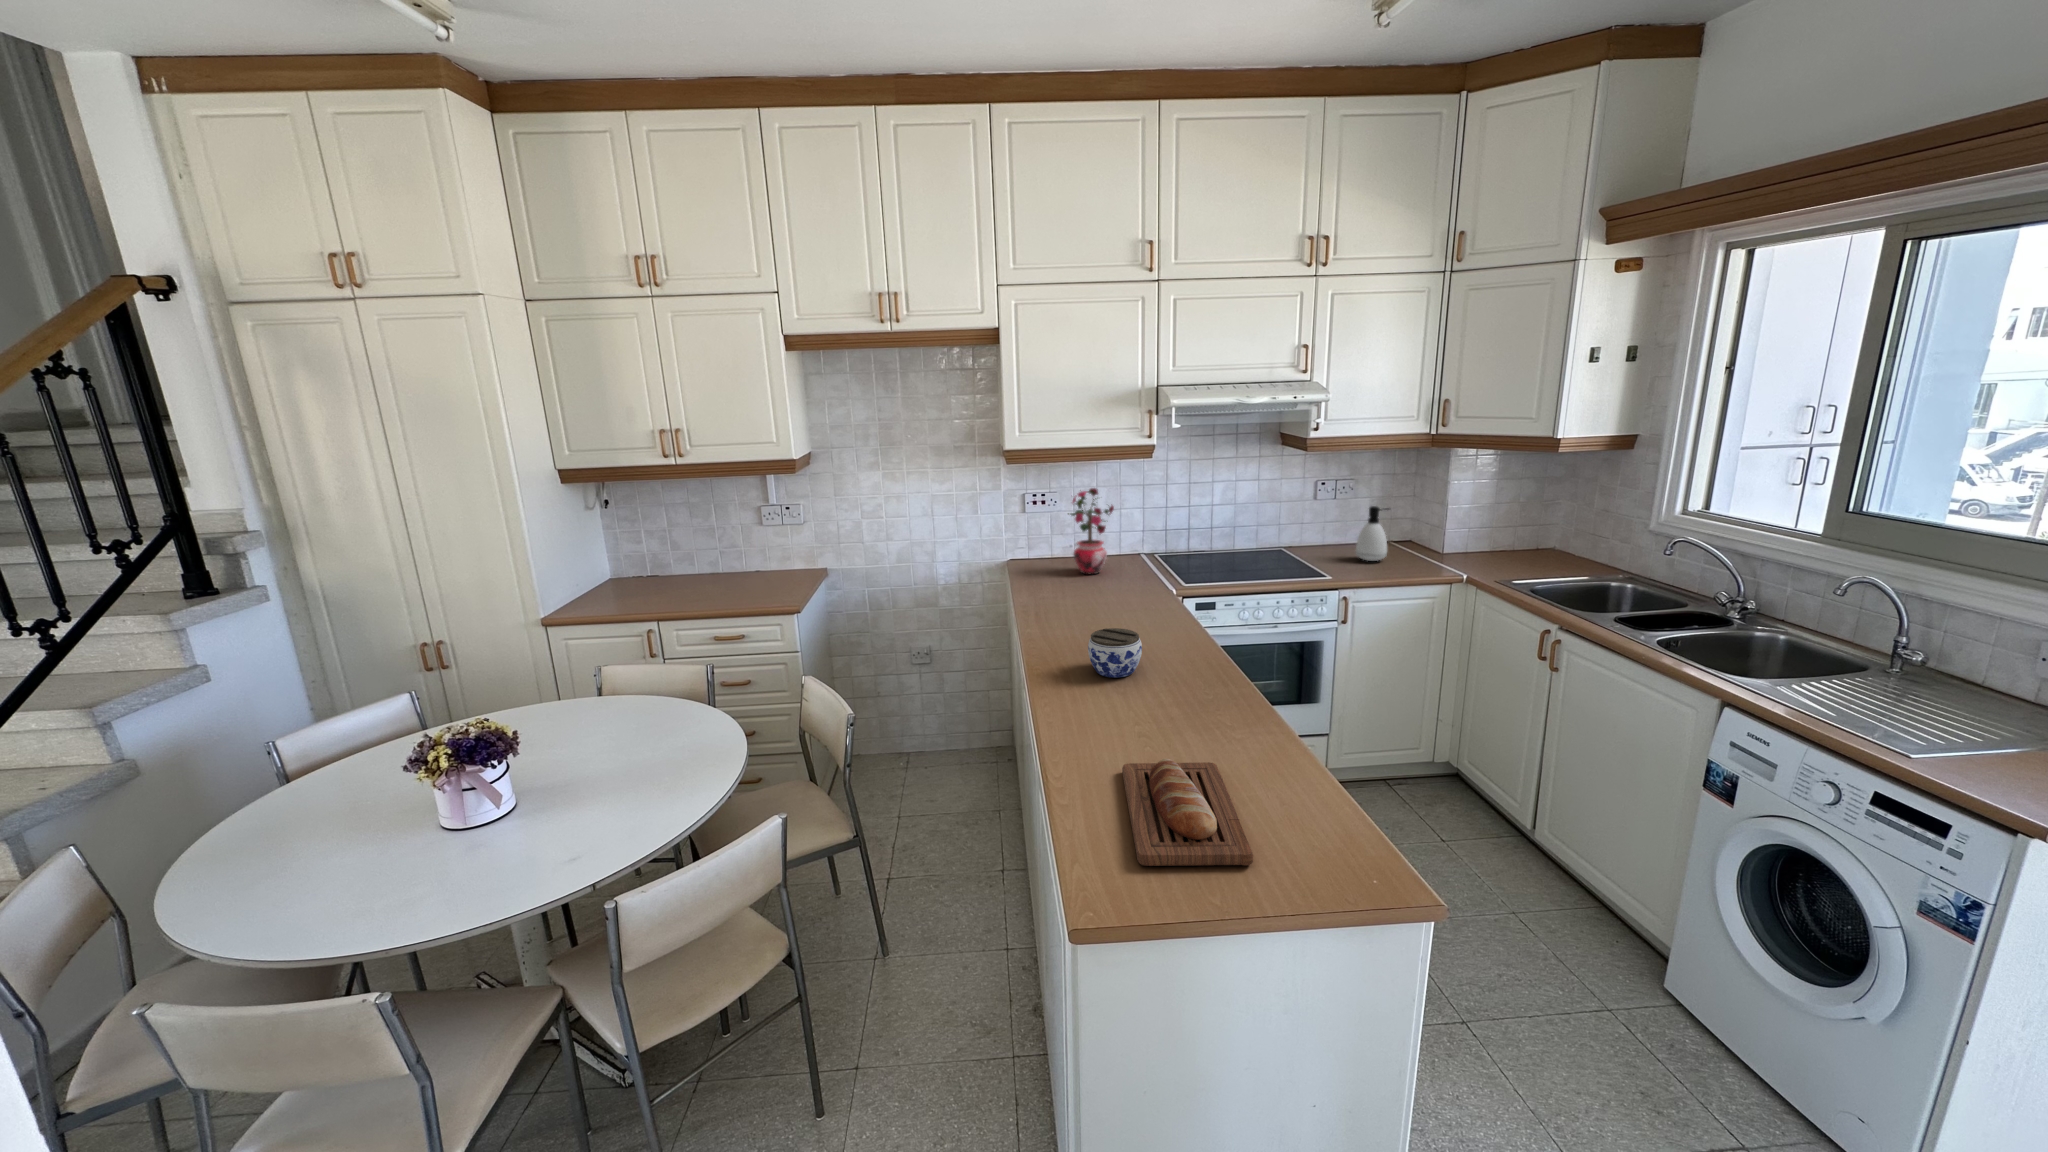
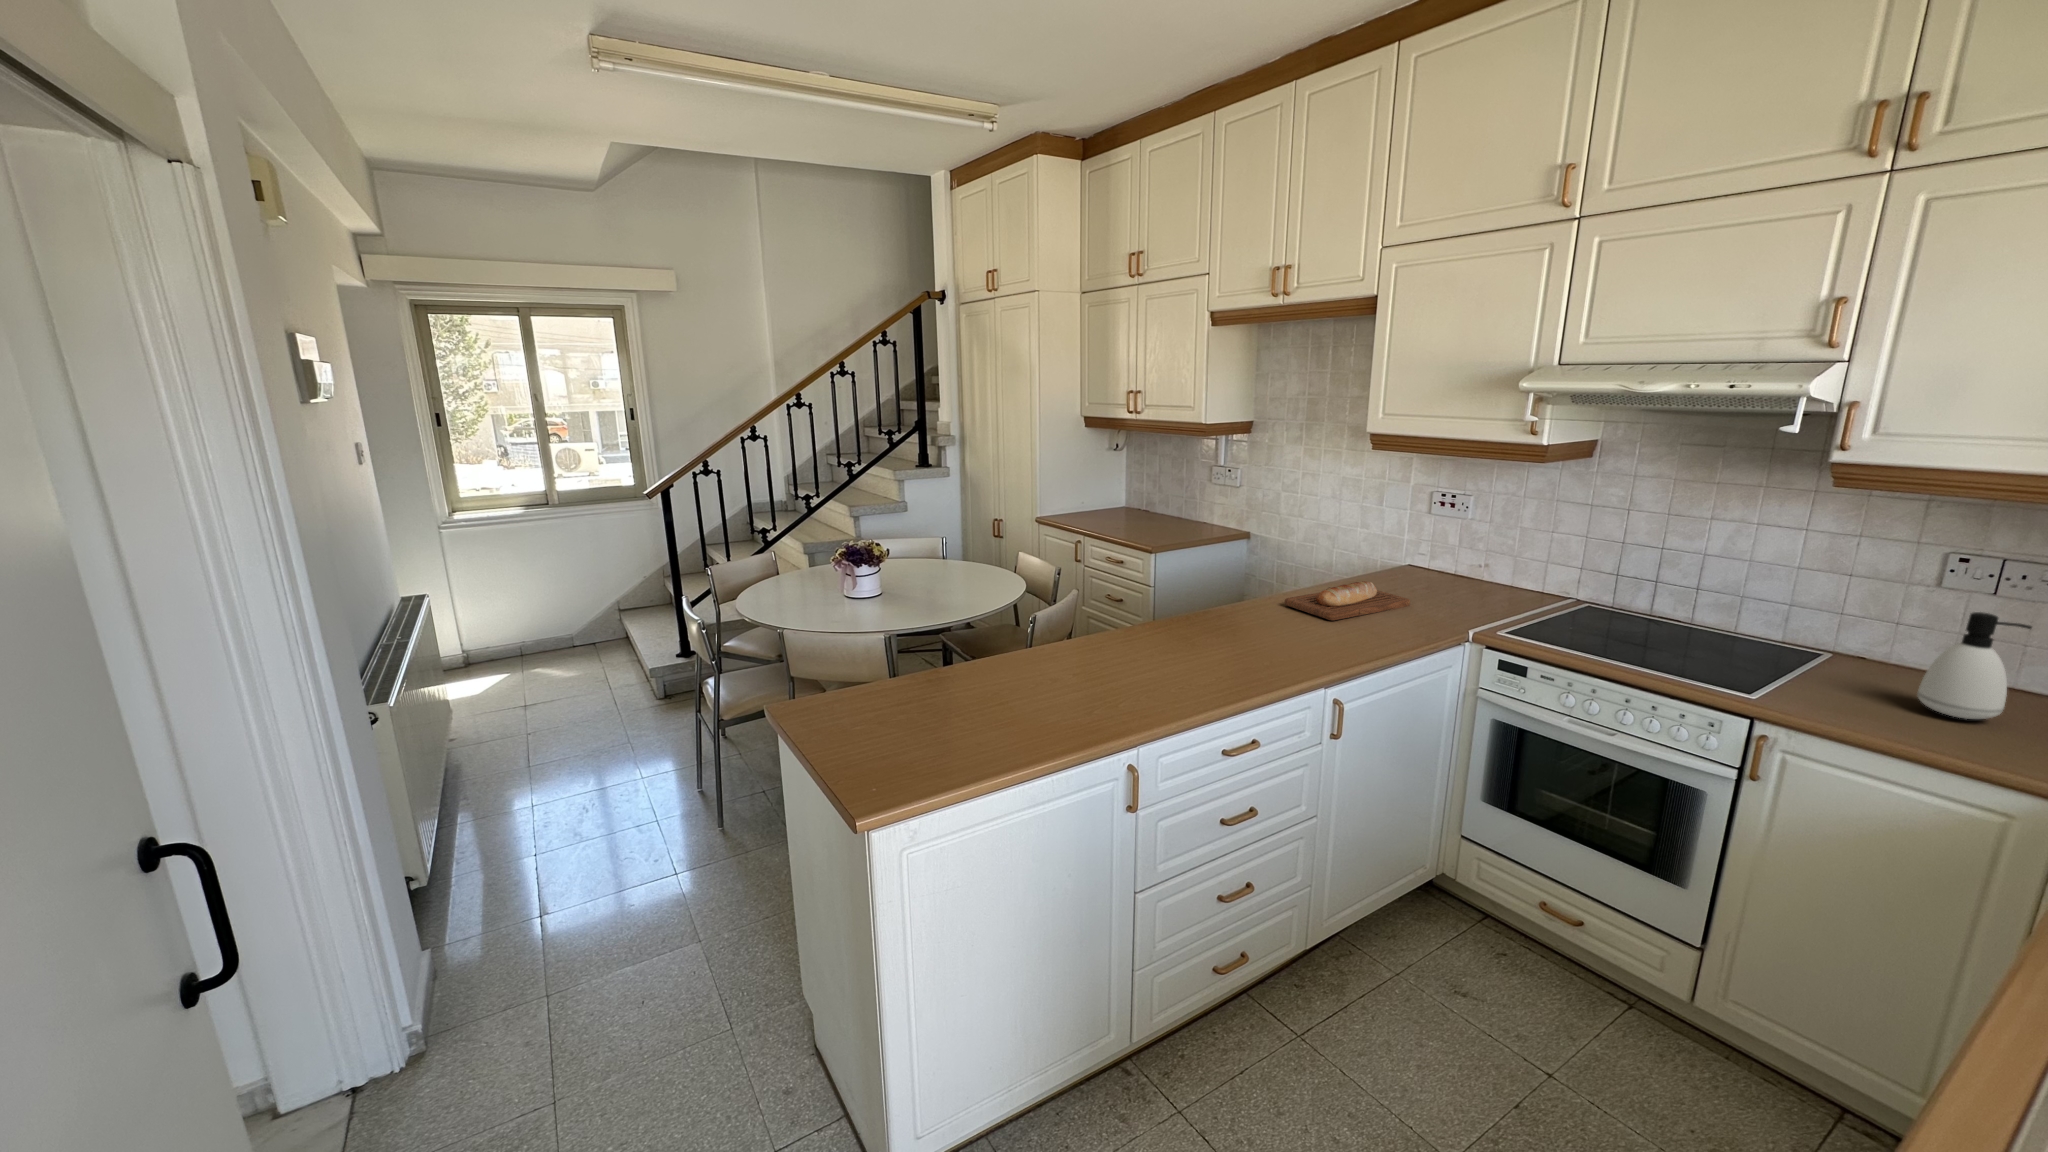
potted plant: present [1068,488,1114,574] -> none [1432,489,1497,599]
jar: present [1088,628,1142,678] -> none [1168,610,1225,661]
bread loaf: present [1122,759,1253,866] -> present [1285,581,1410,620]

